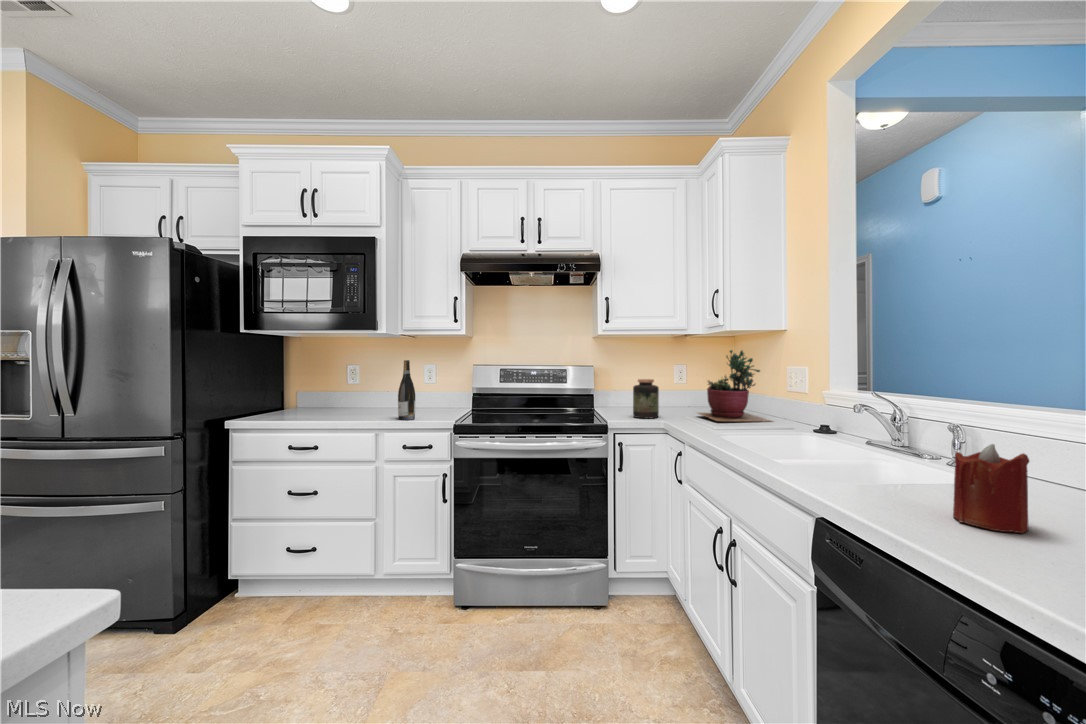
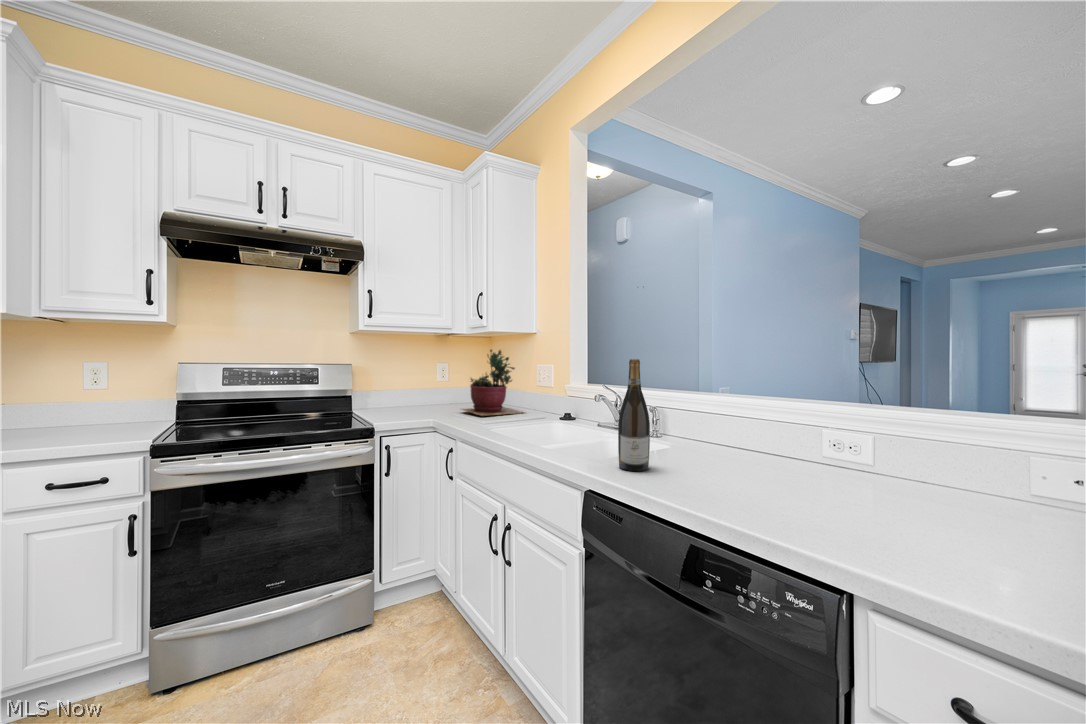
wine bottle: present [398,360,415,420] -> present [618,359,650,471]
jar: present [633,379,659,418] -> none [398,378,424,418]
candle: present [953,444,1029,533] -> none [677,418,718,481]

